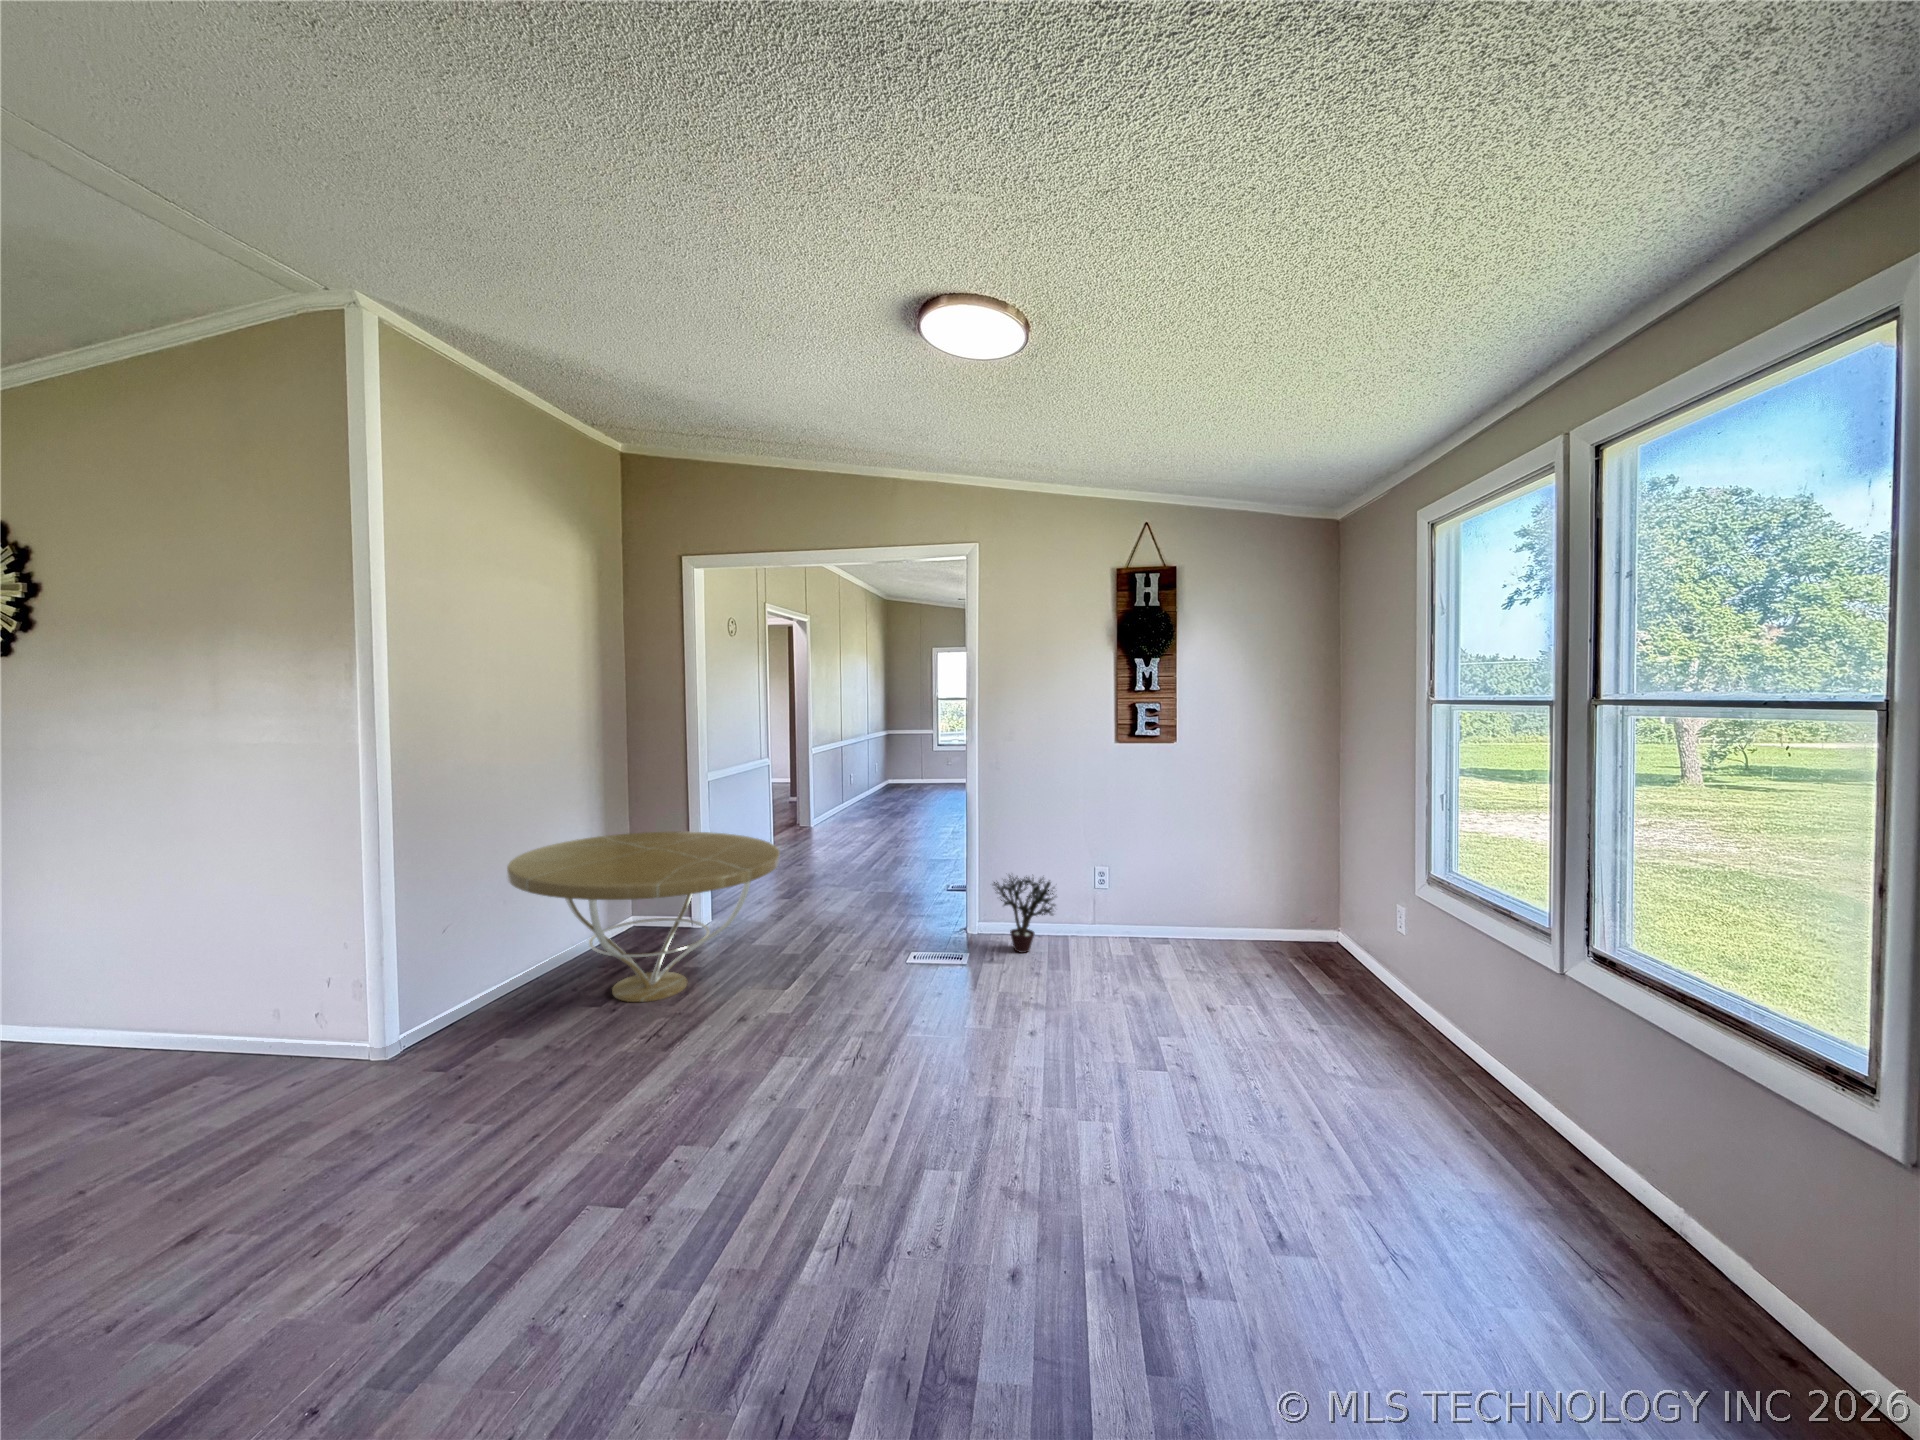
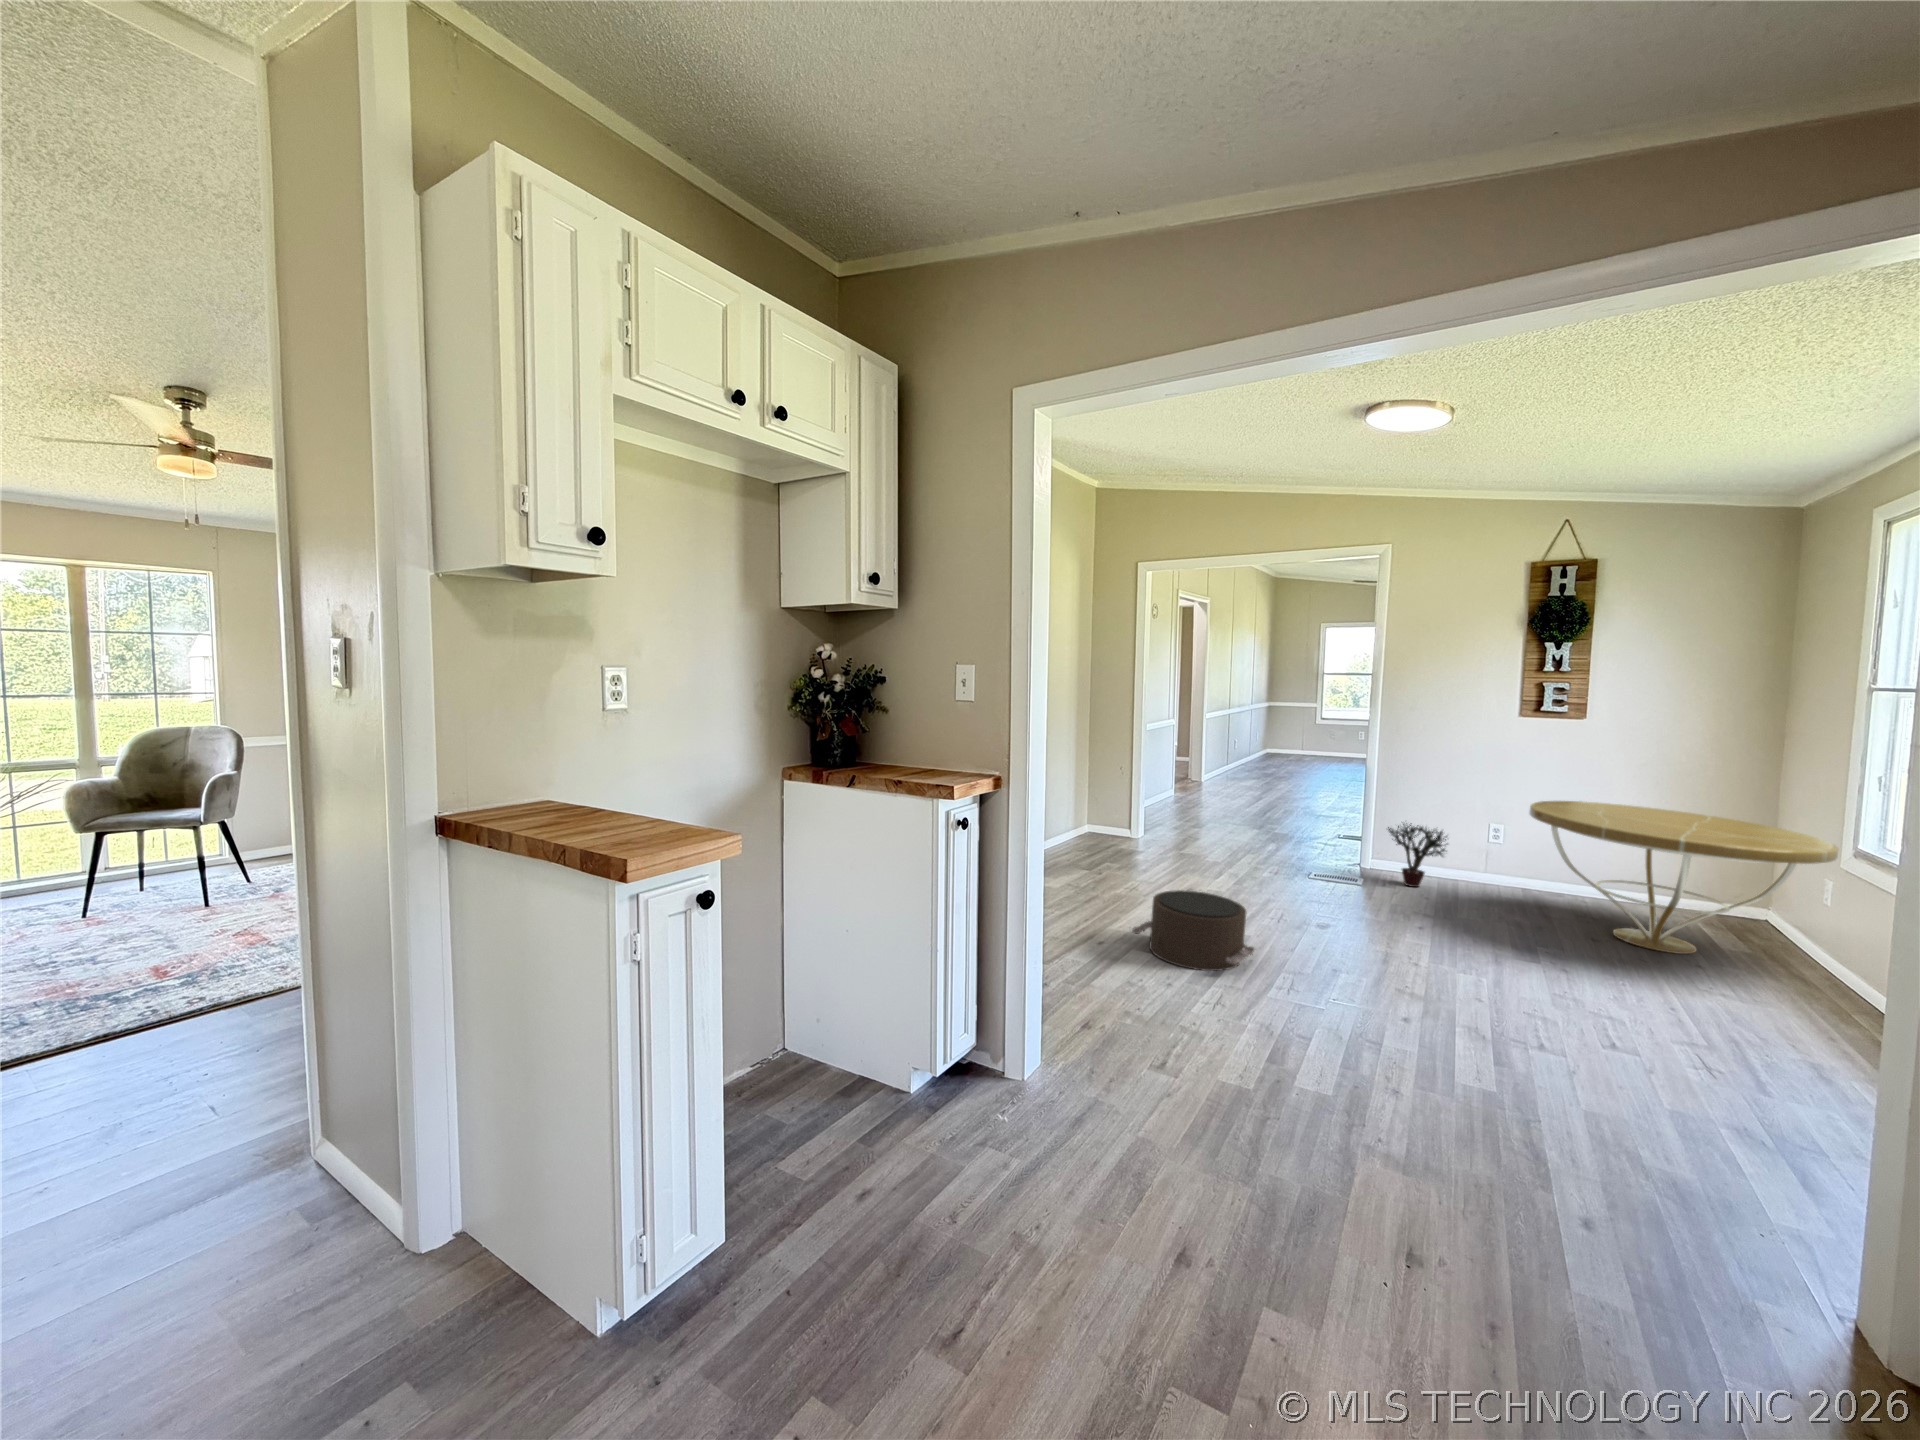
coffee table: present [507,831,780,1002] -> present [1529,801,1839,954]
pouf: none [558,1073,793,1268] -> present [1132,890,1254,971]

